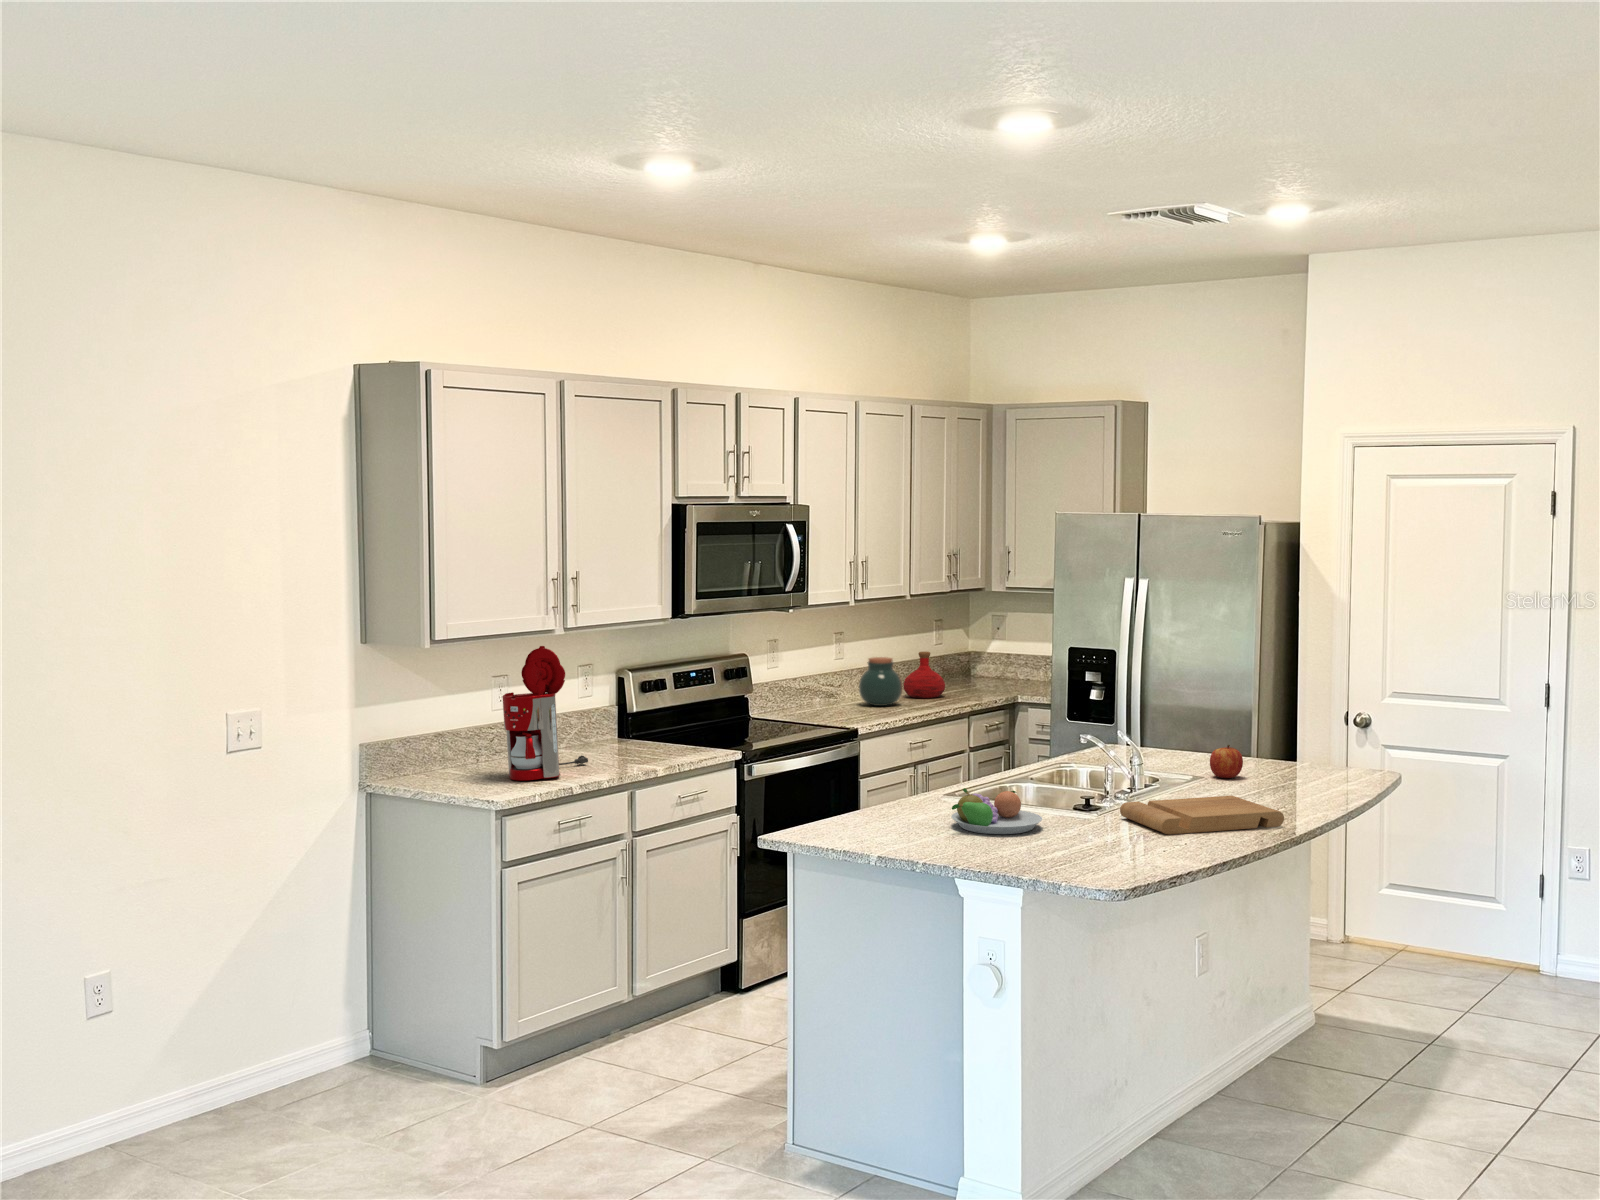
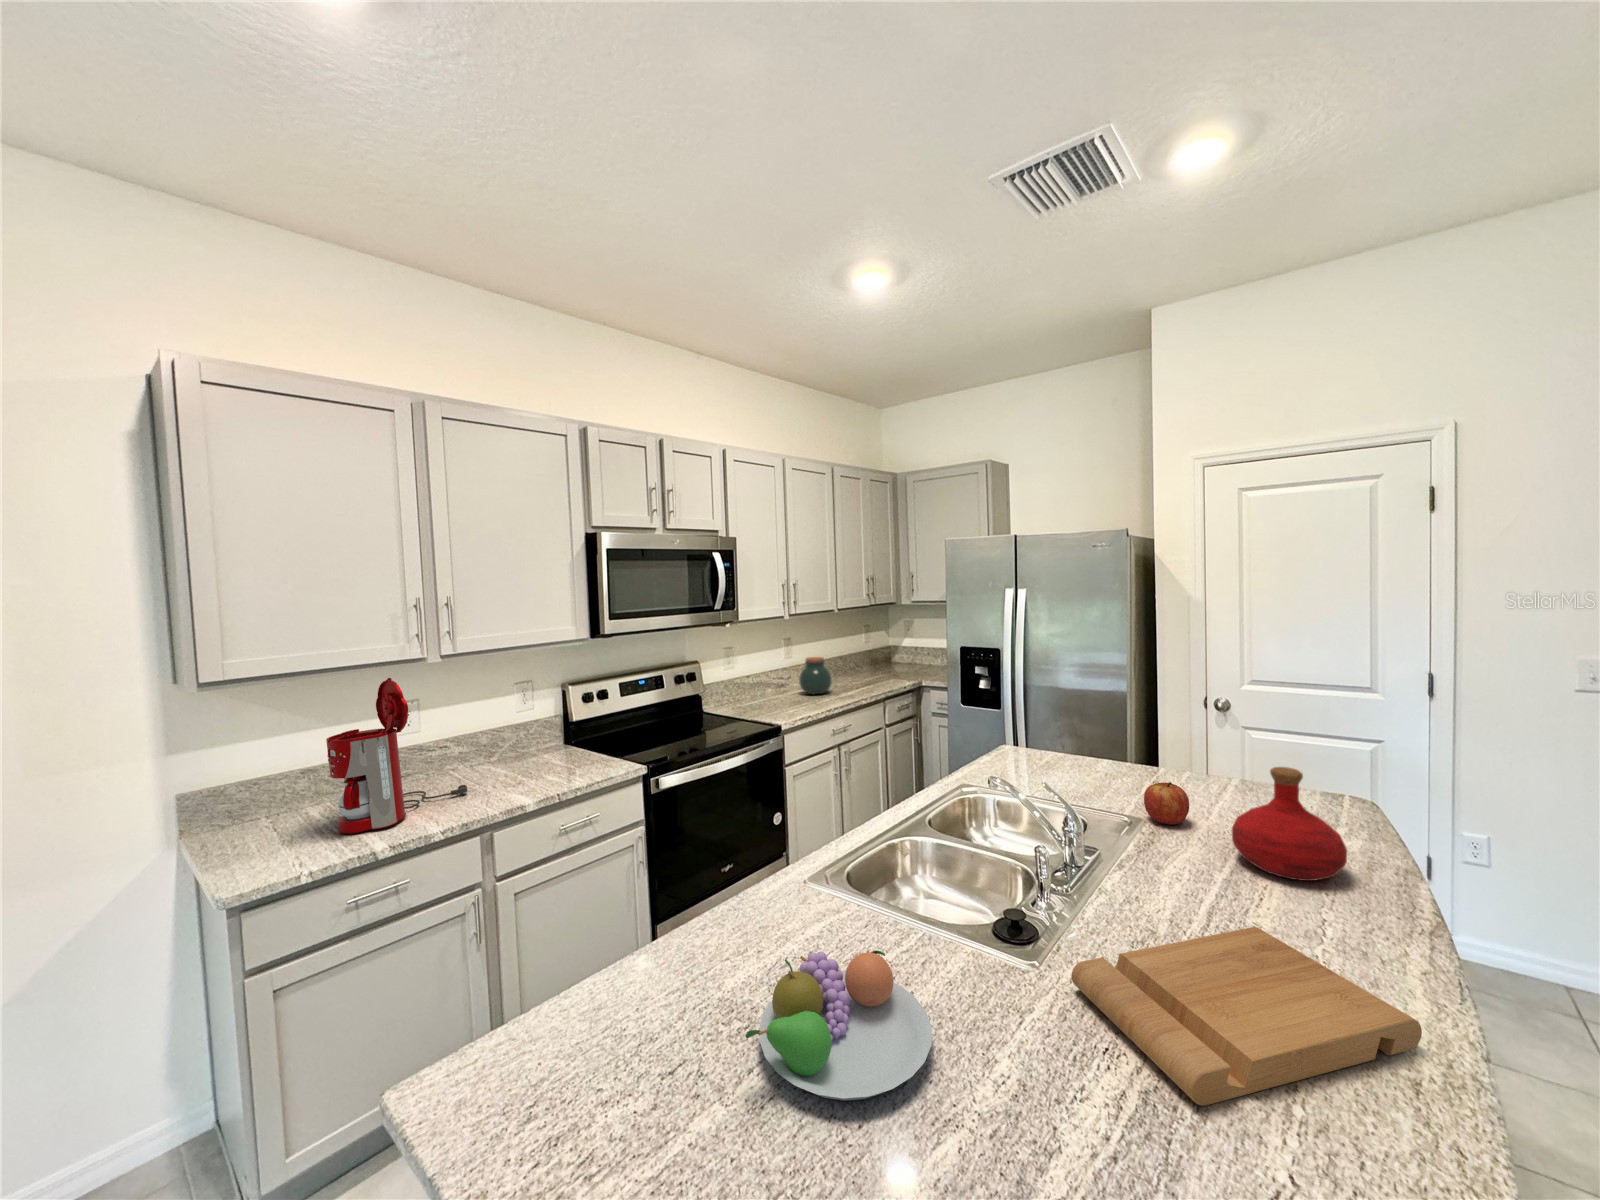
bottle: present [903,652,945,698] -> present [1232,767,1347,881]

